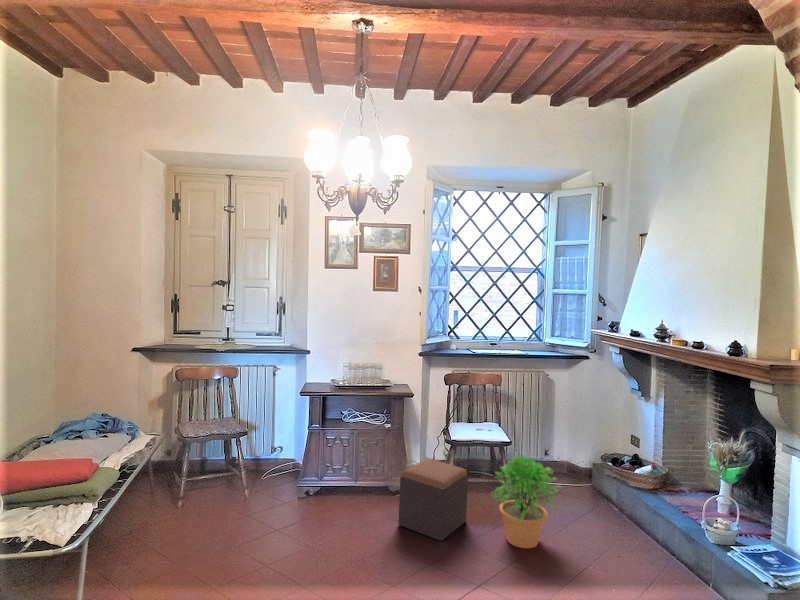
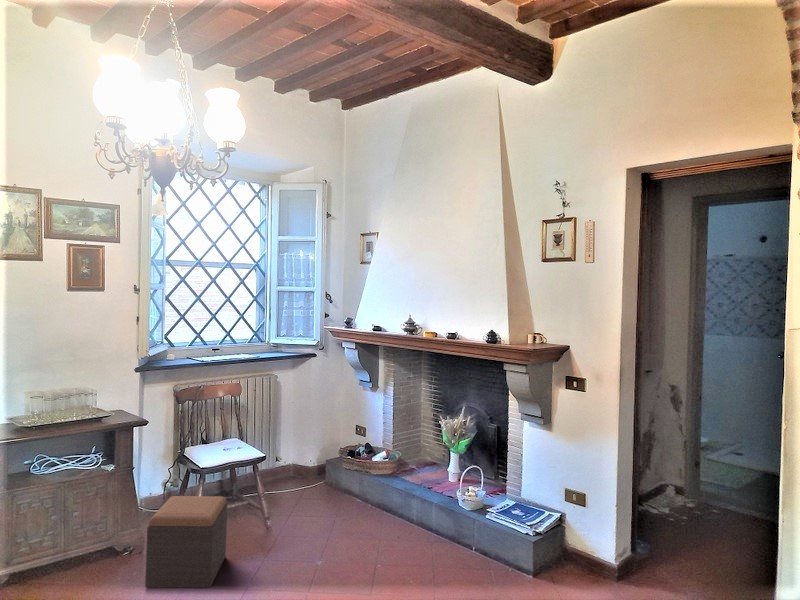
potted plant: present [493,456,557,548] -> none [260,466,332,564]

